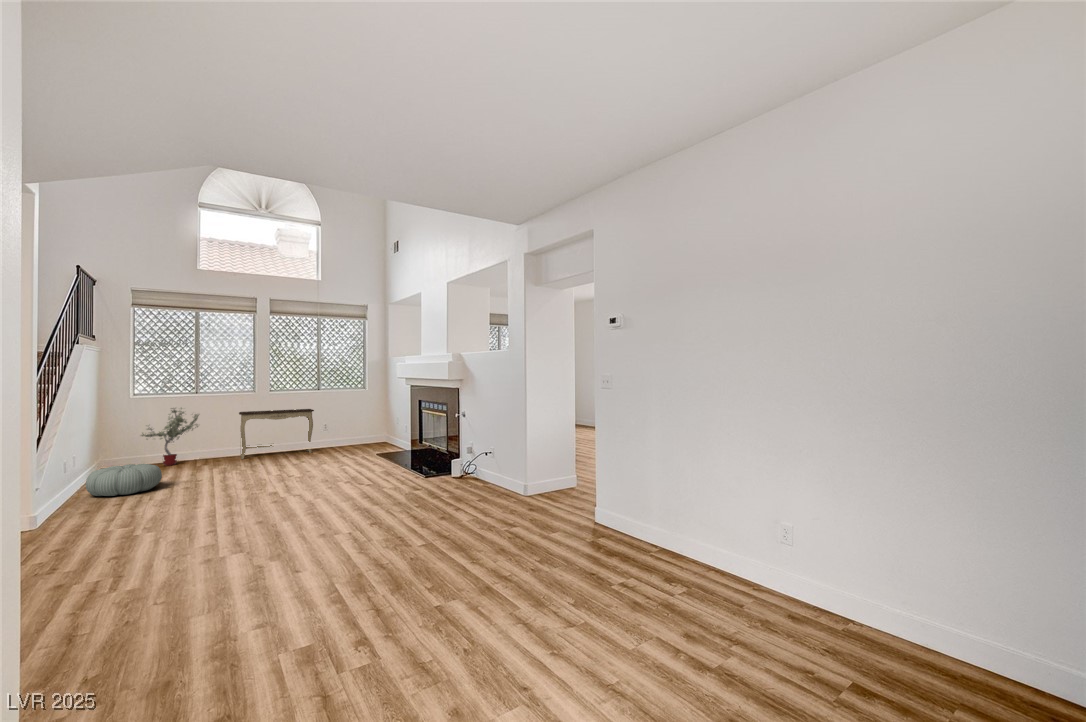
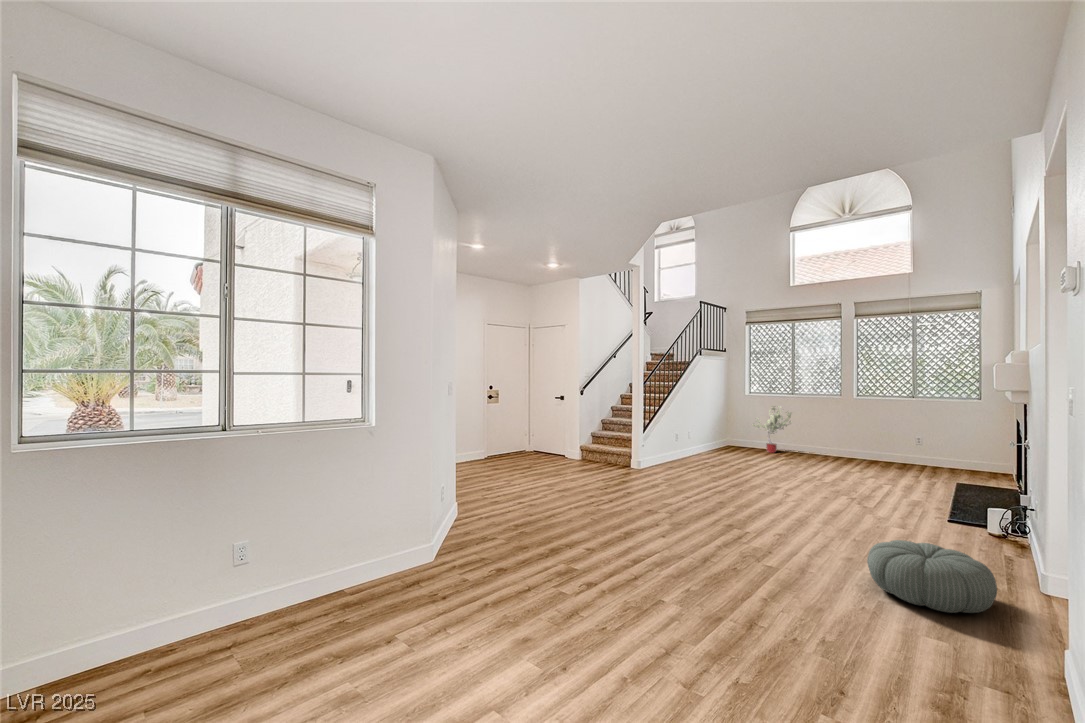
console table: present [239,409,314,459] -> none [825,414,905,467]
pouf: present [86,464,162,496] -> present [867,540,997,613]

